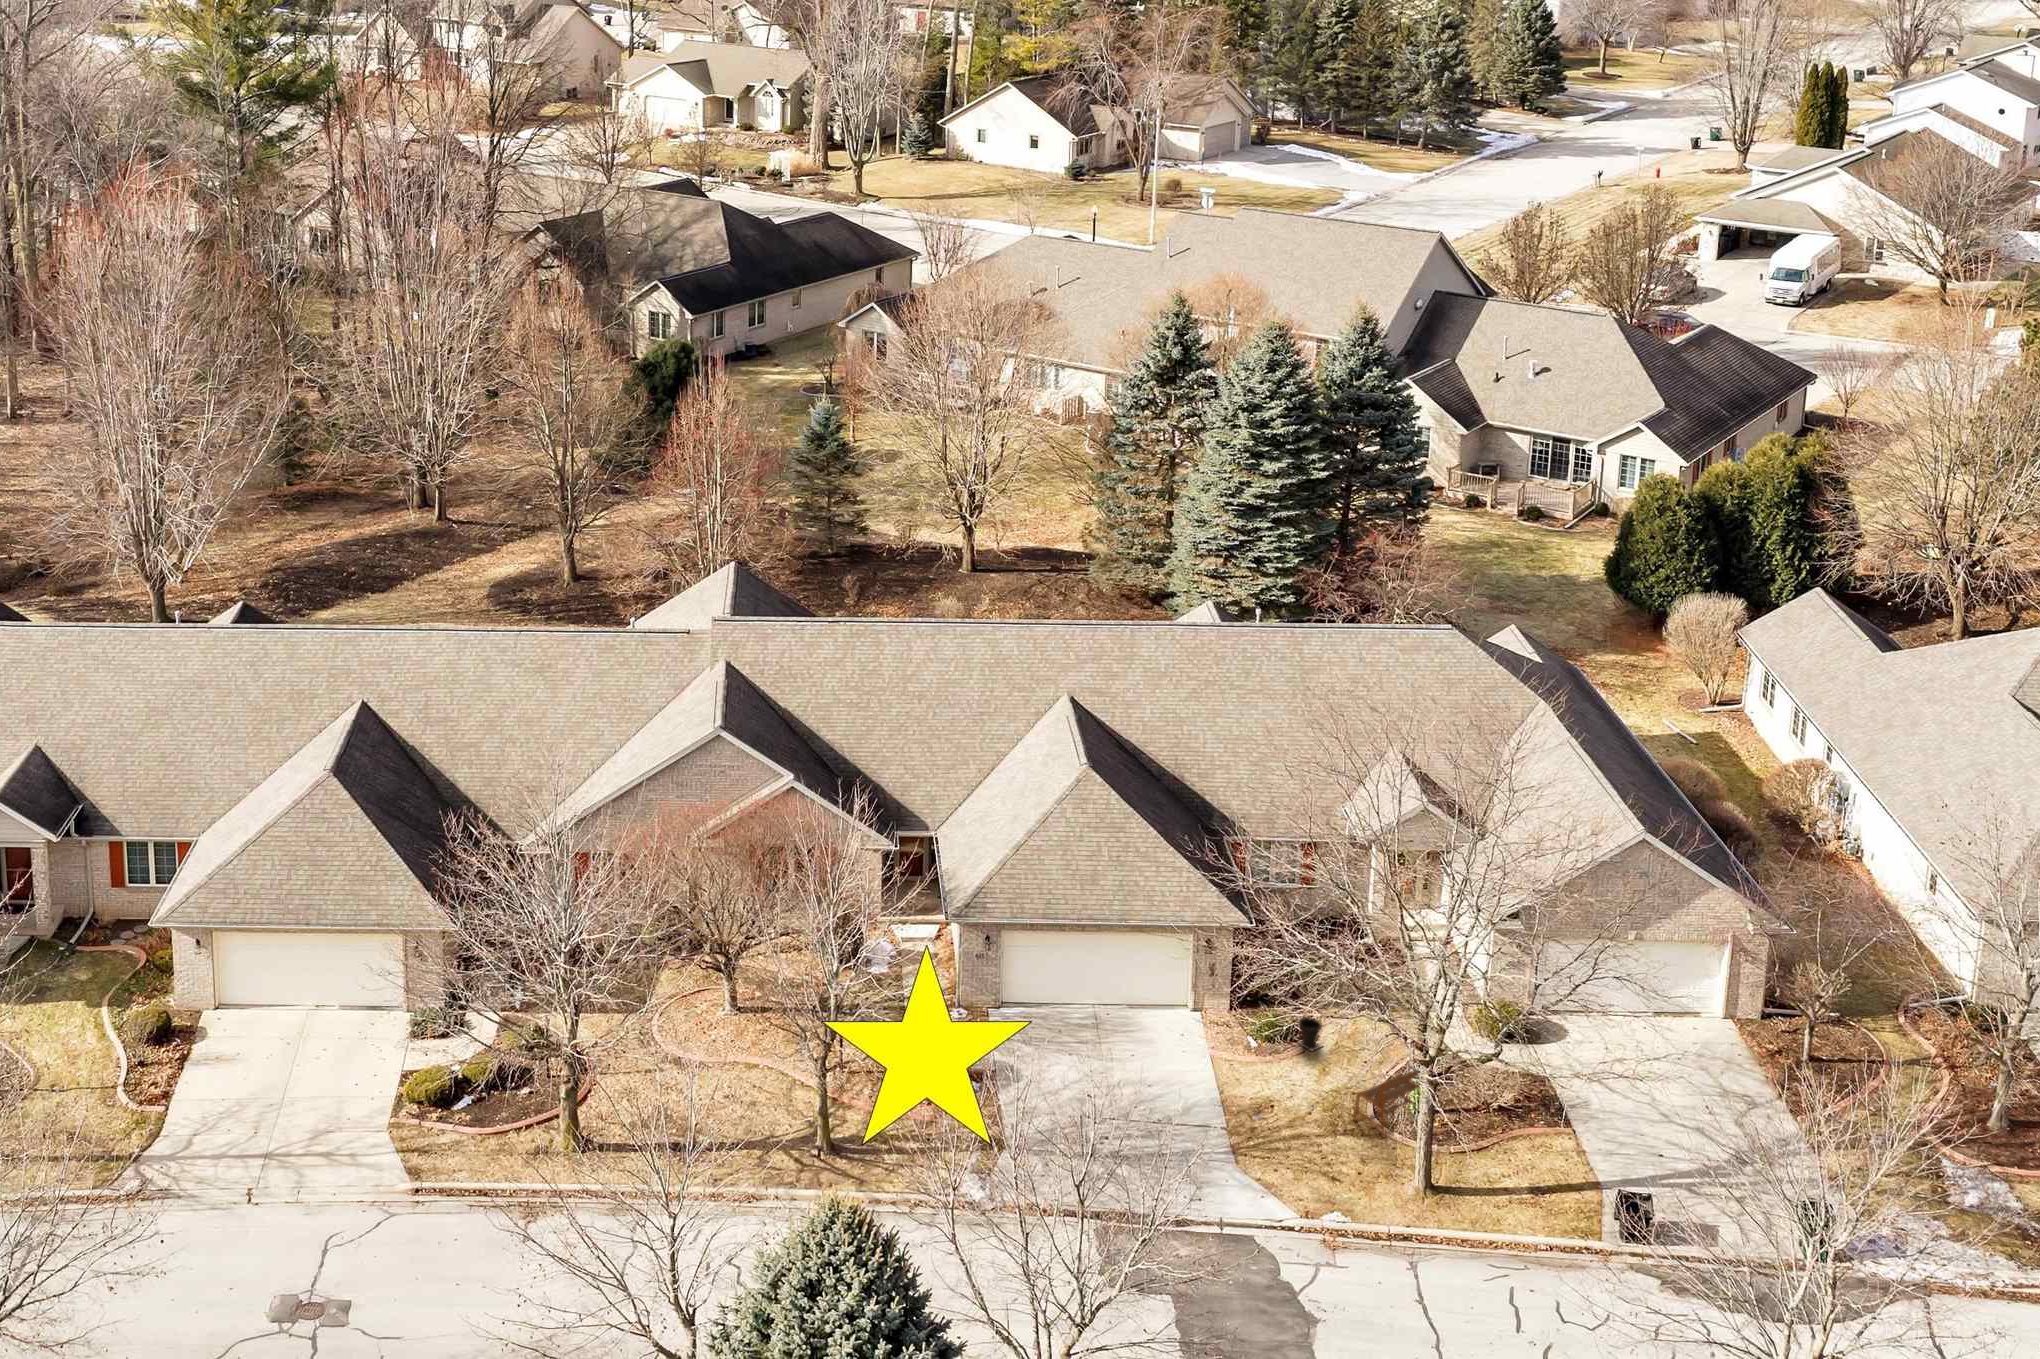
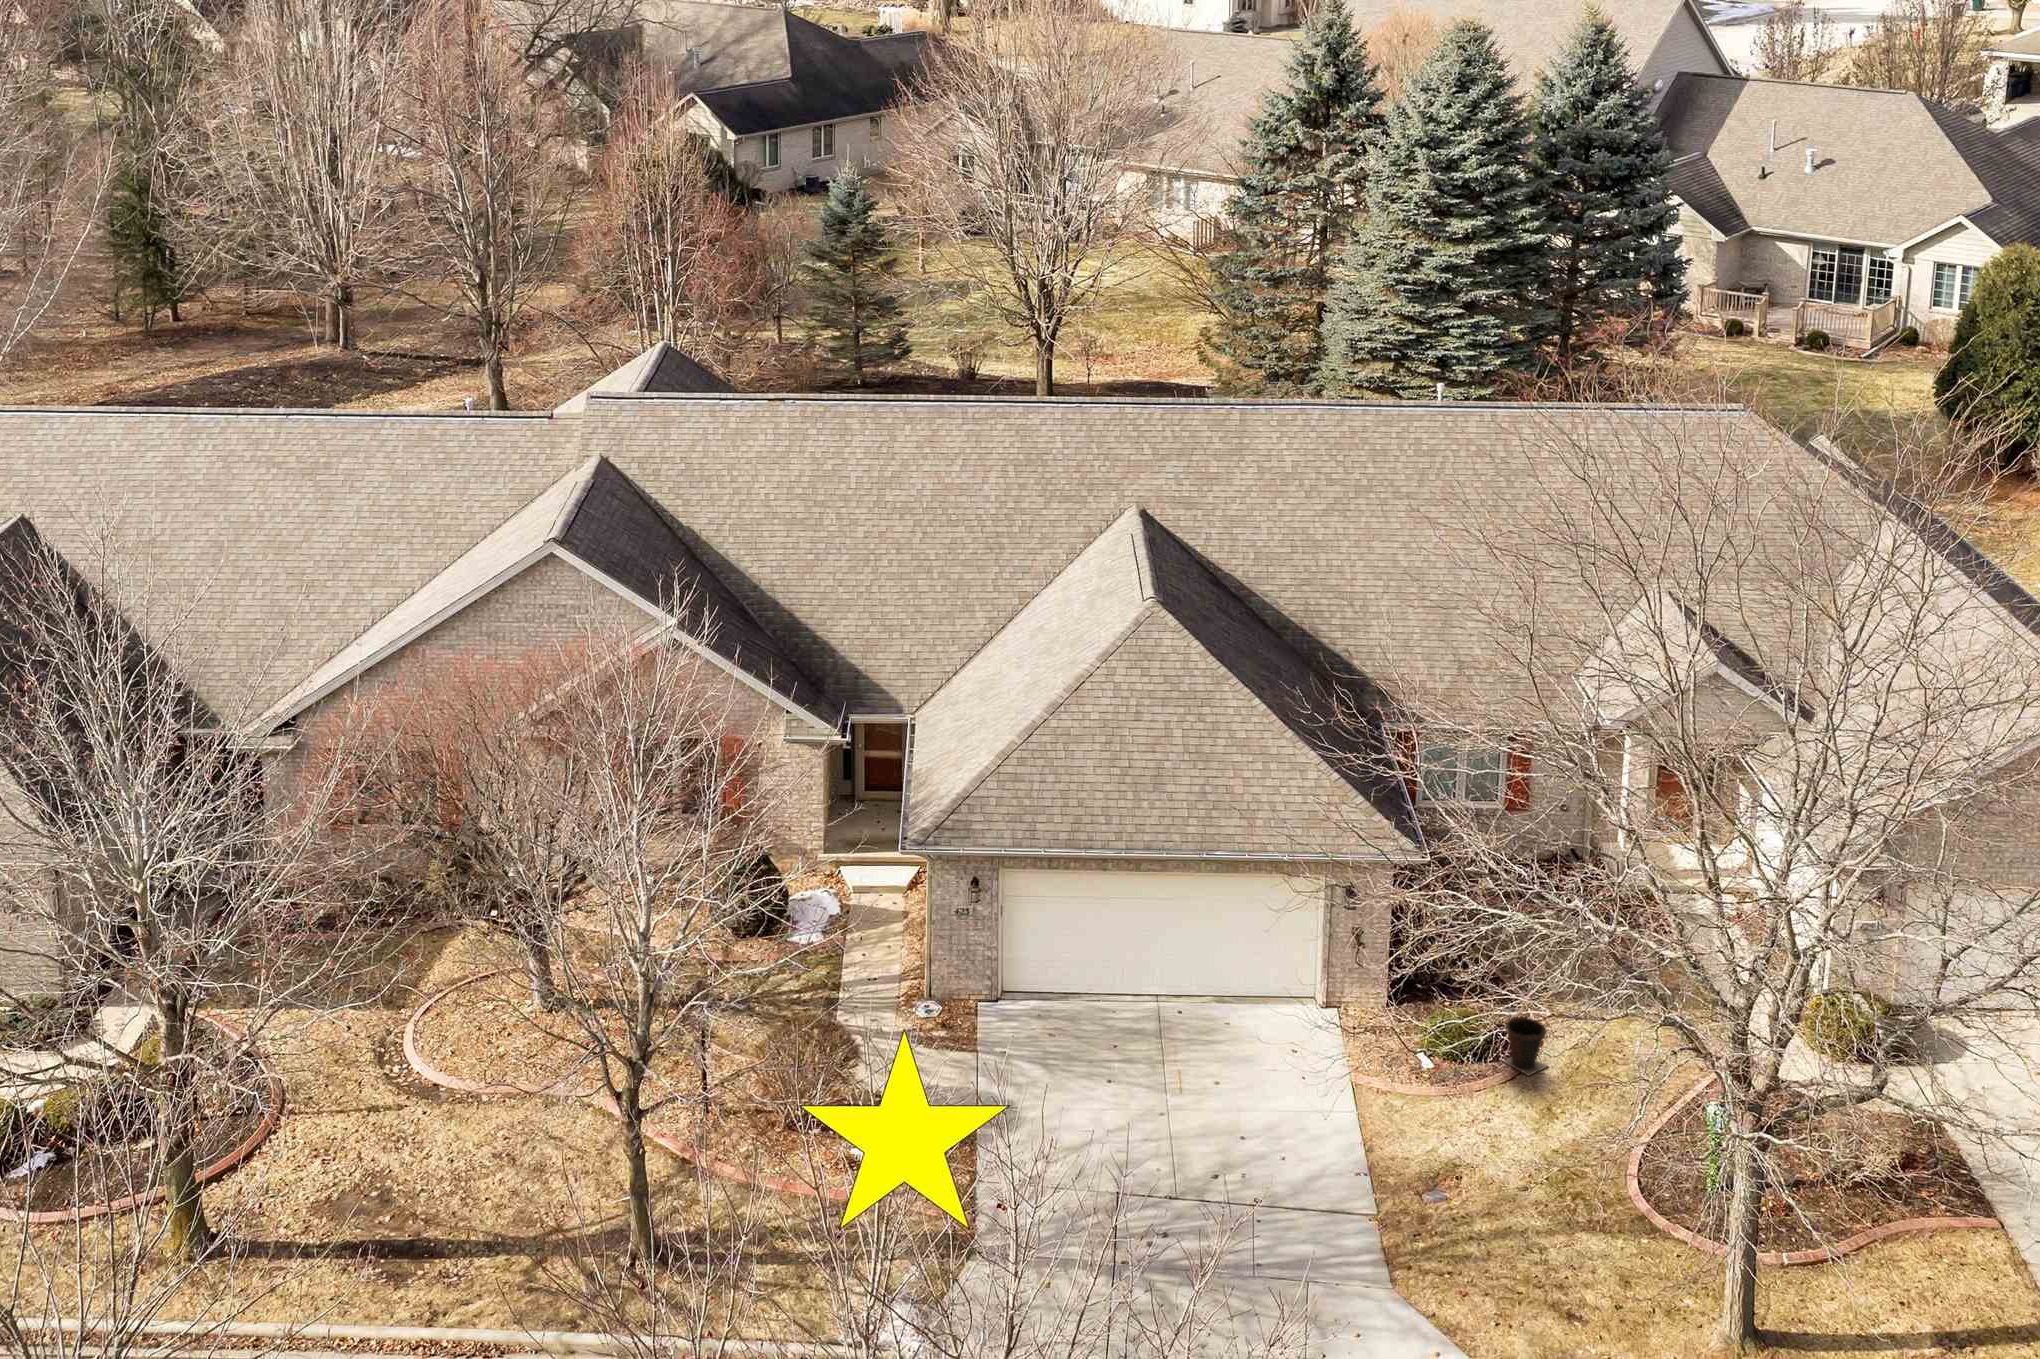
bench: present [1353,1067,1420,1137] -> none [1604,1104,1734,1234]

